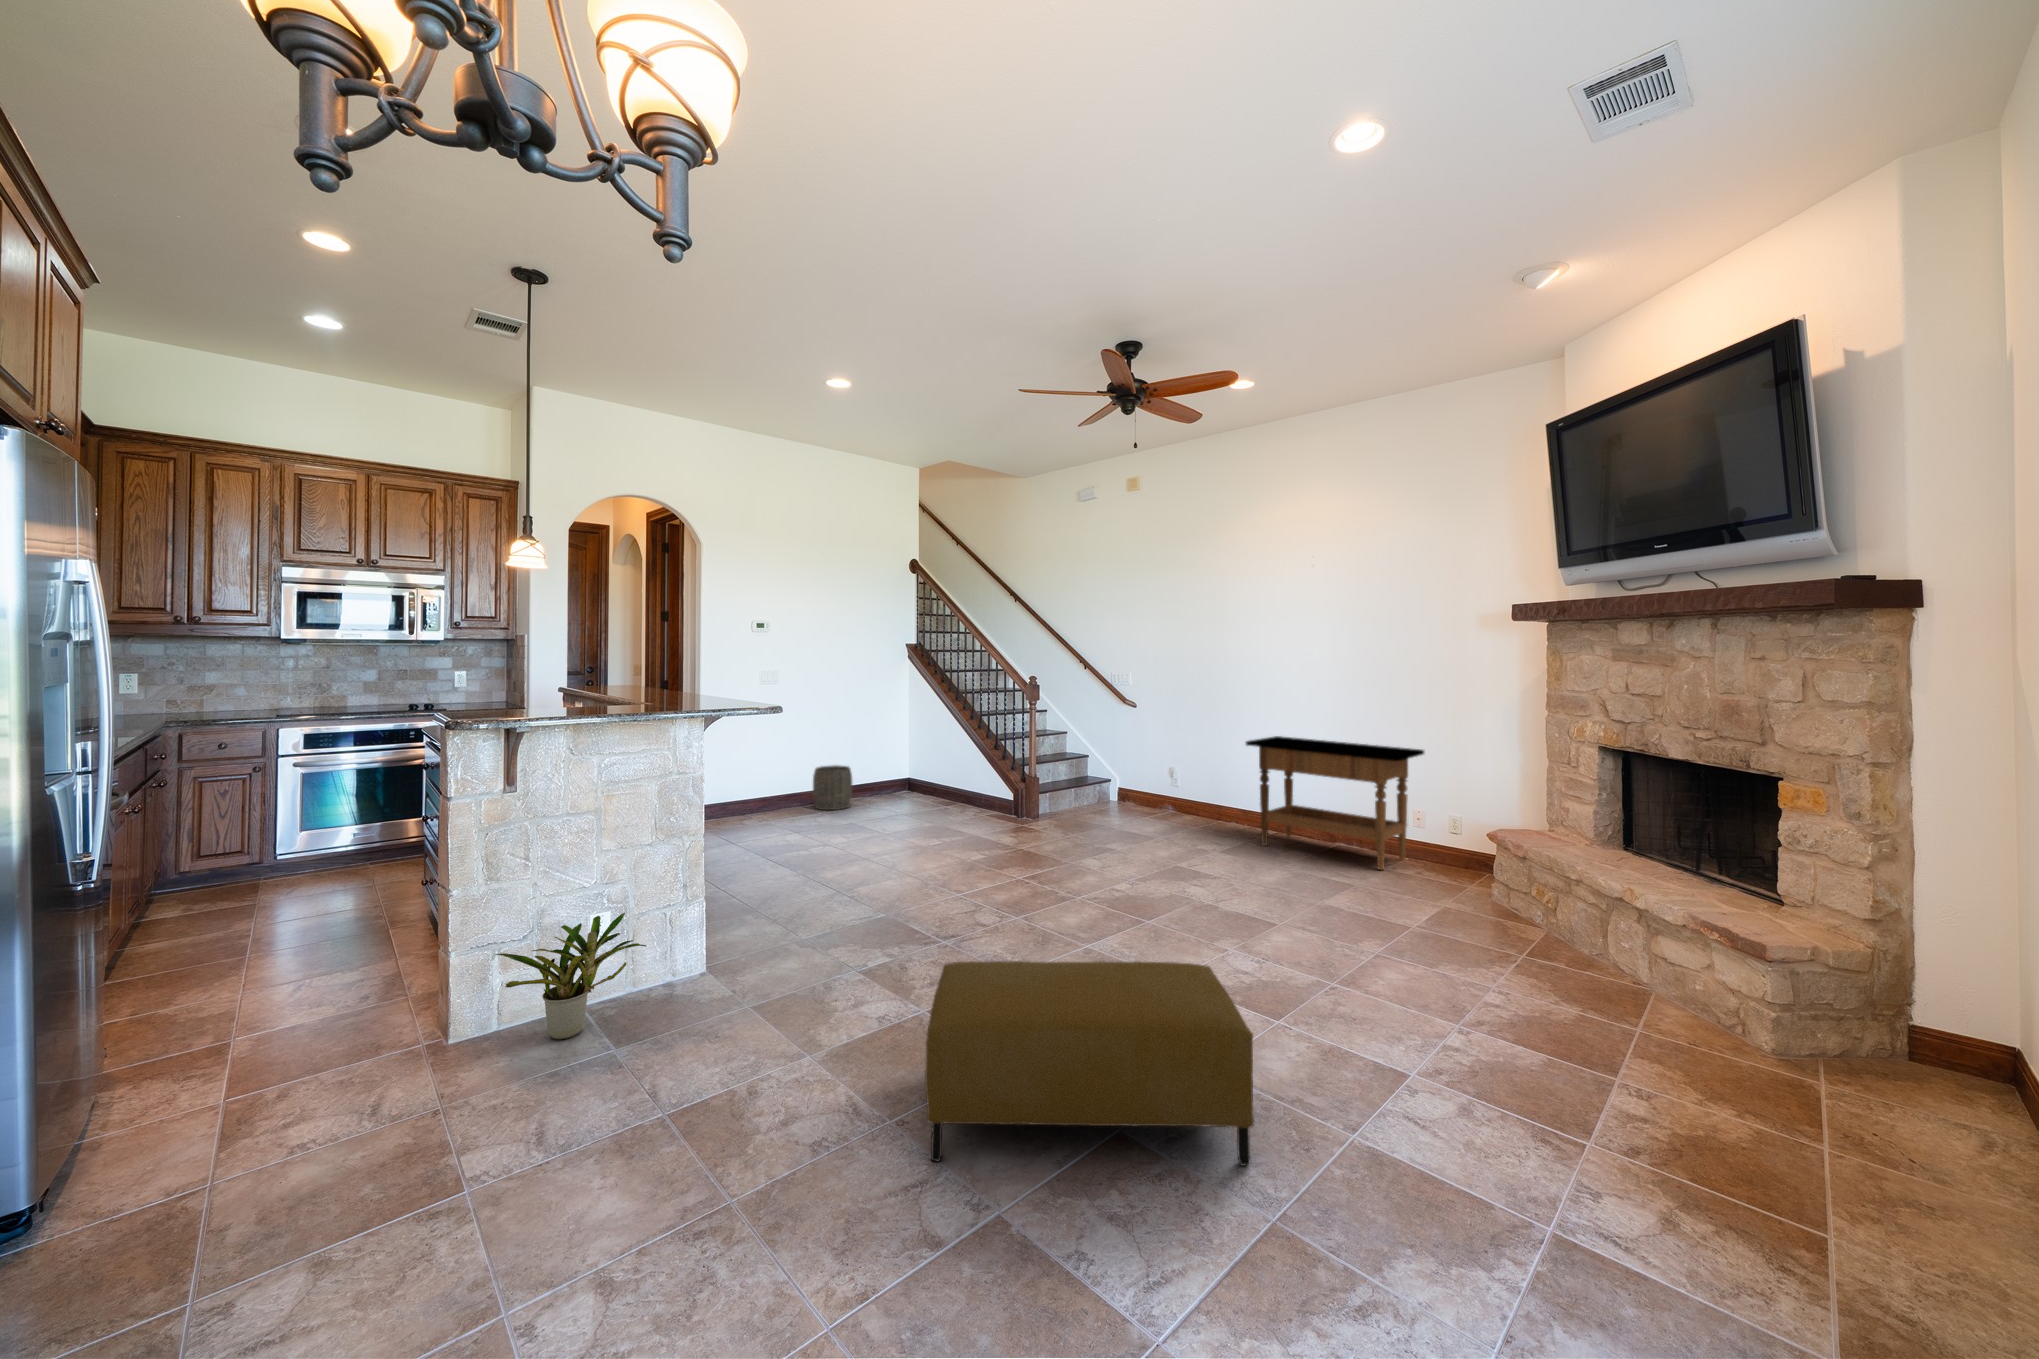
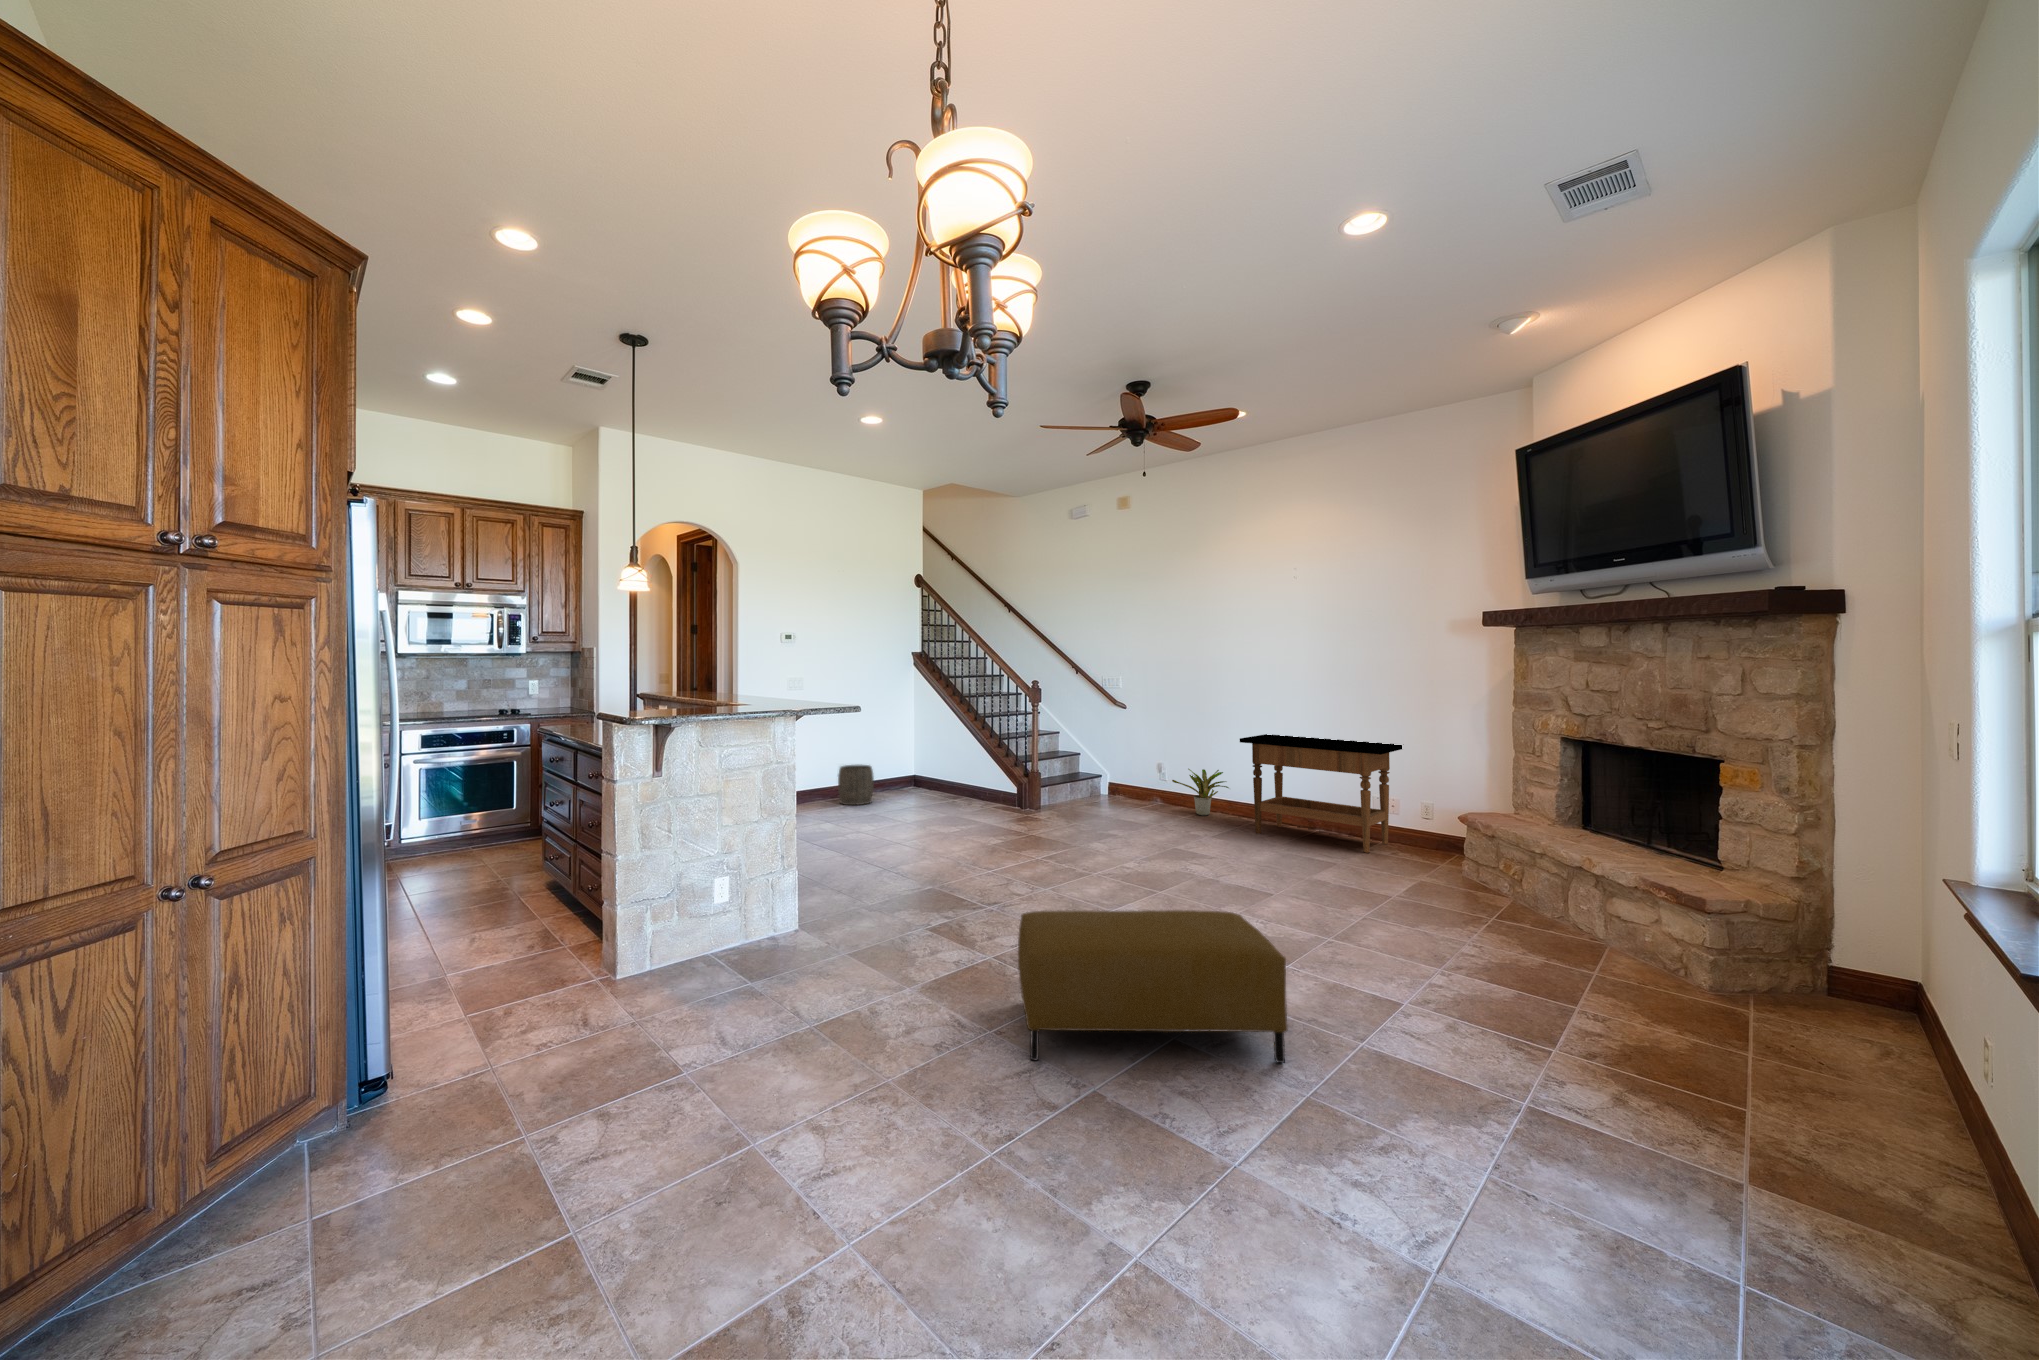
potted plant: present [495,913,646,1039] -> present [1172,769,1229,816]

